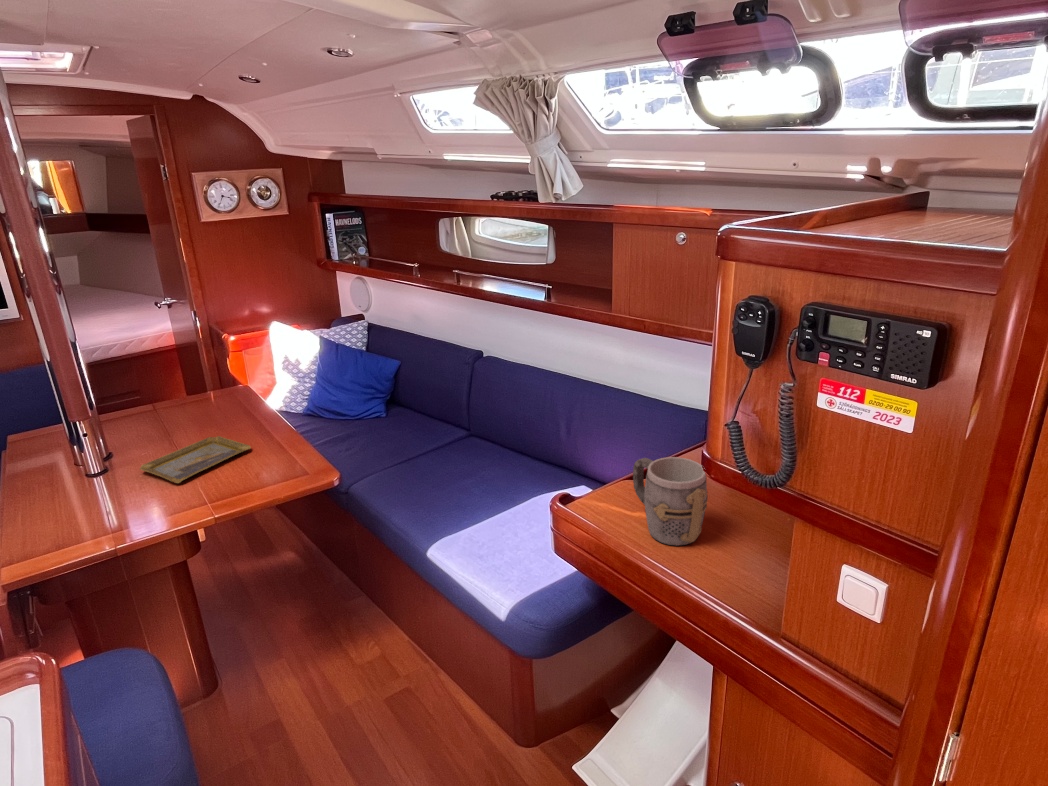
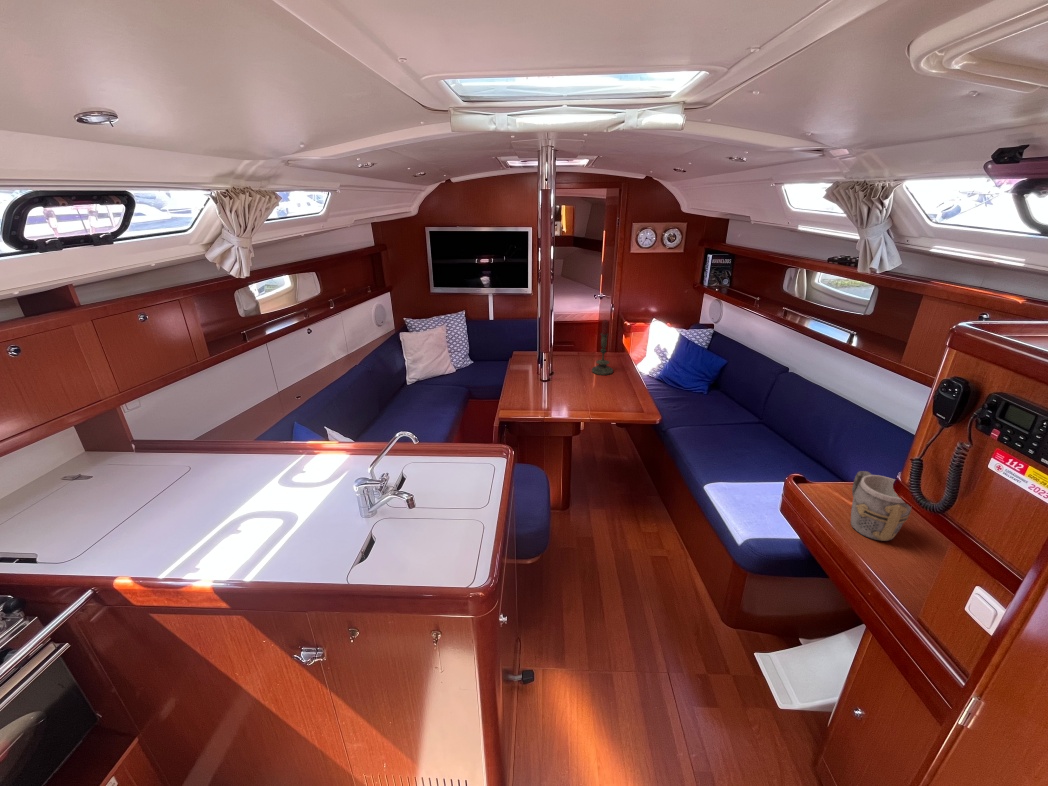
candle: none [184,333,230,432] -> present [592,320,613,375]
tray: present [140,436,250,483] -> none [564,378,619,397]

